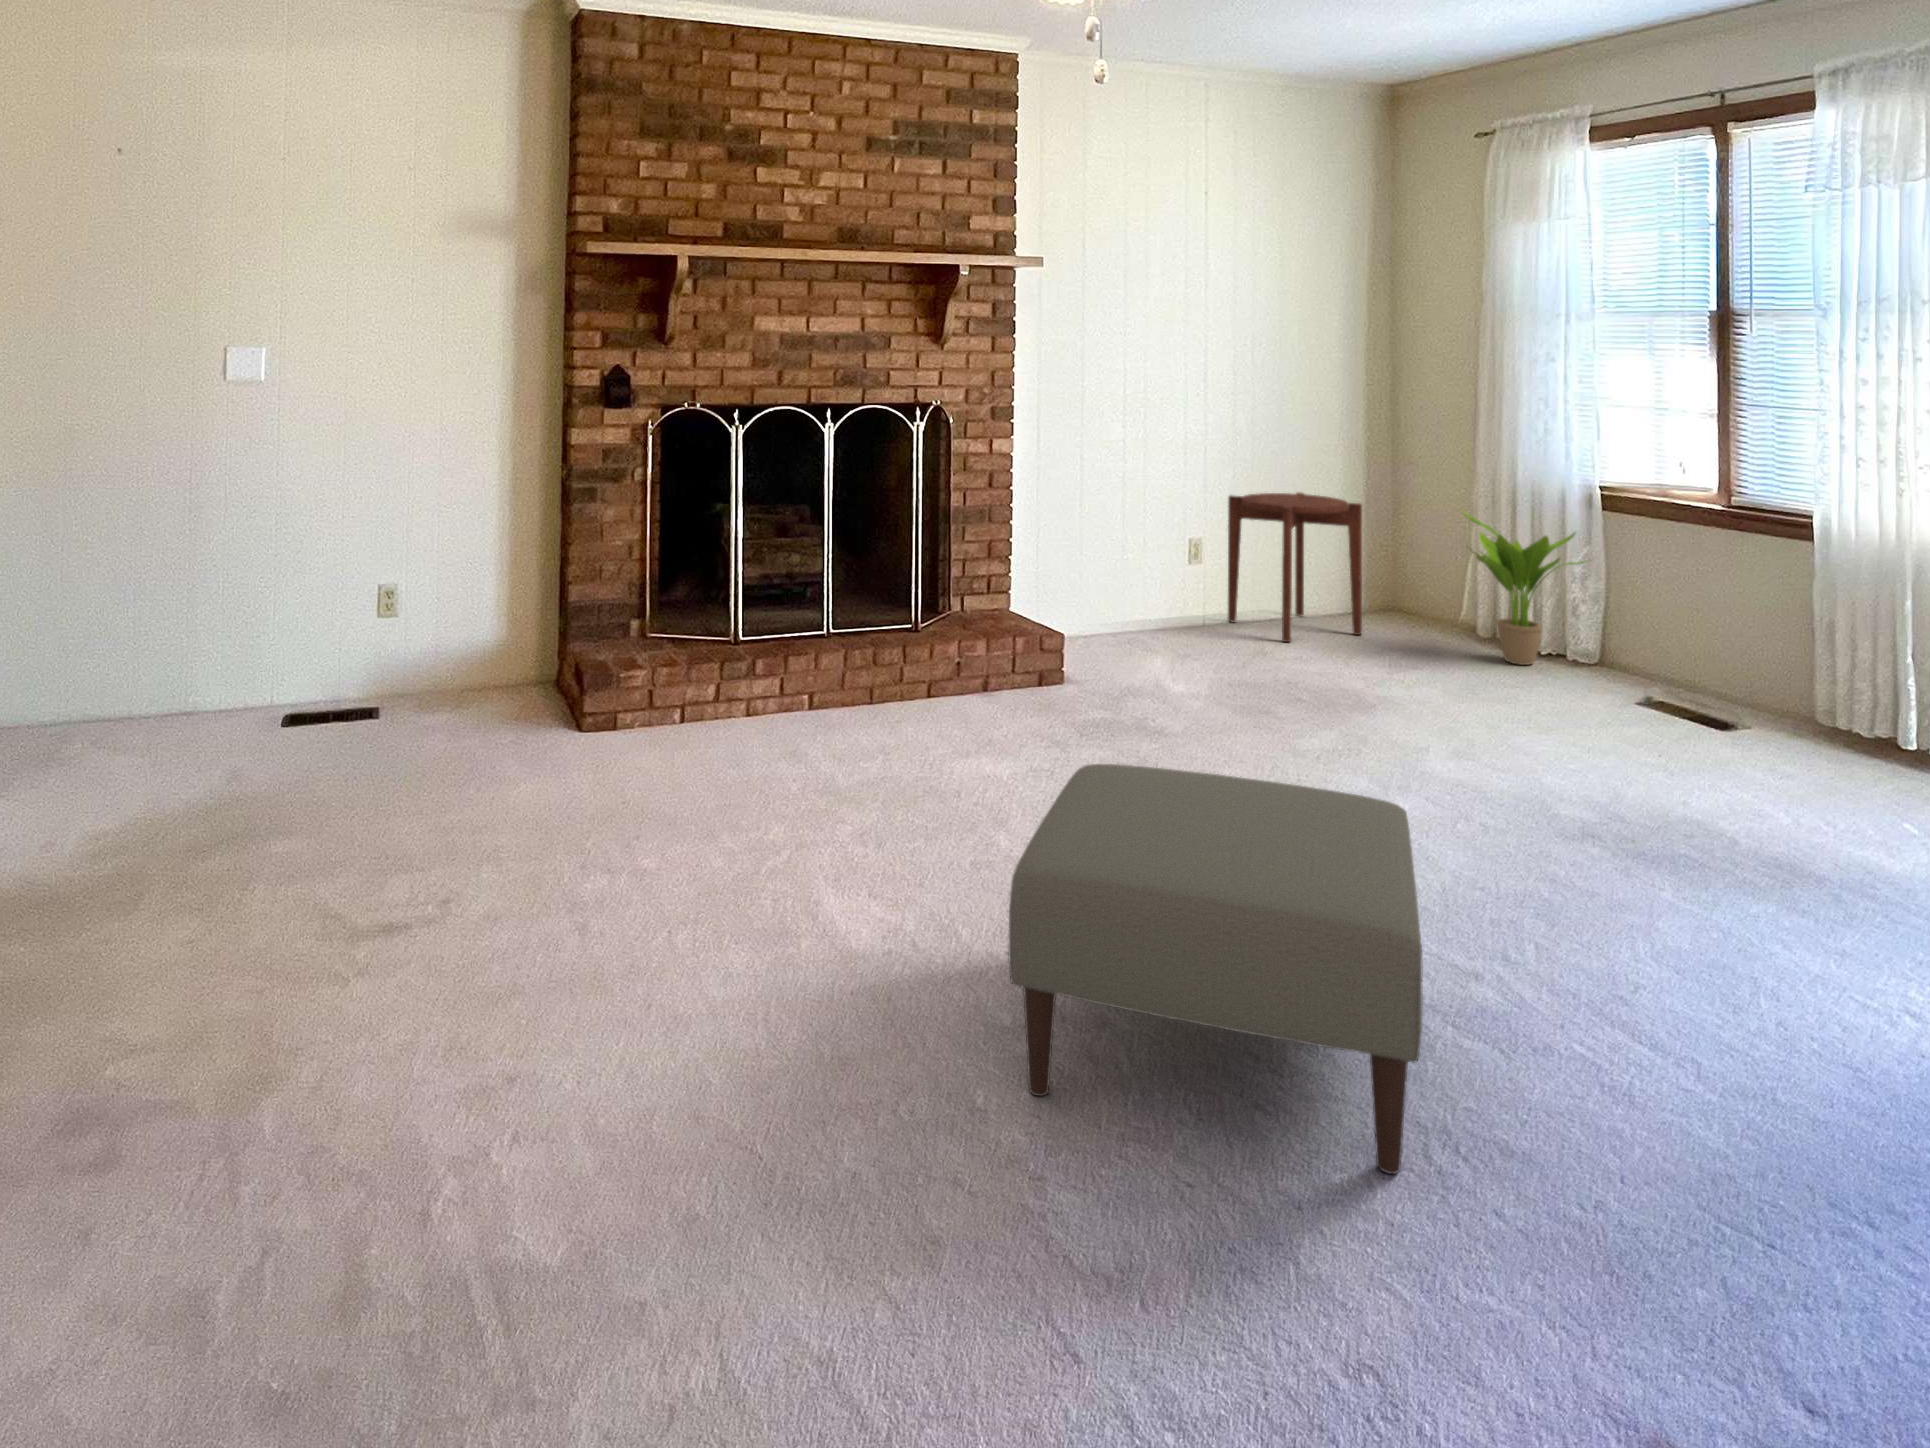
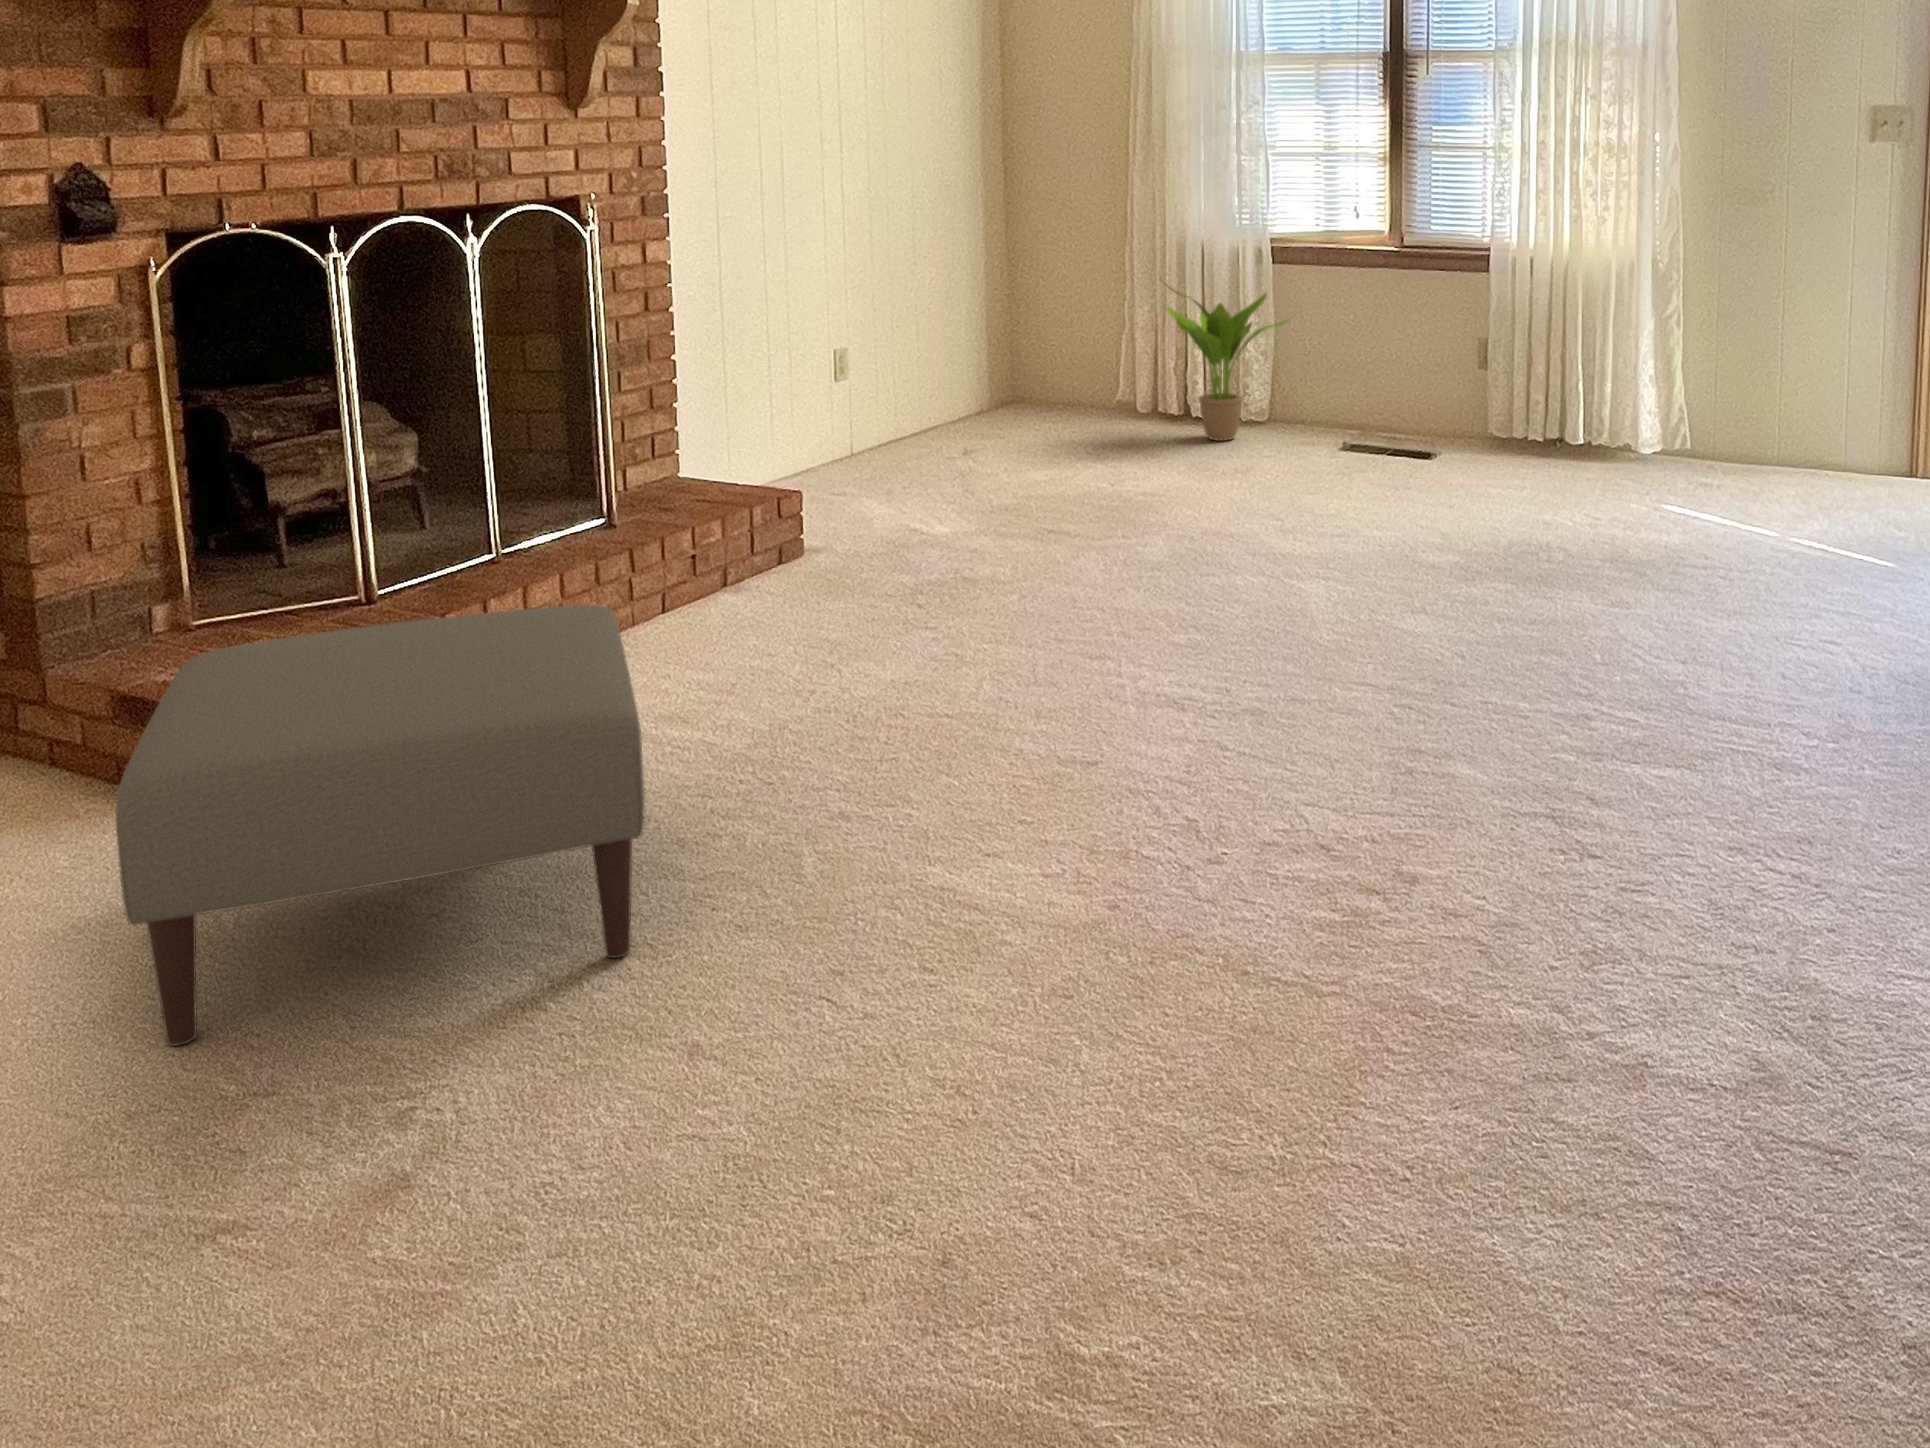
side table: present [1228,493,1362,642] -> none [888,284,1049,462]
ottoman: present [1008,764,1423,1174] -> present [116,605,645,1046]

